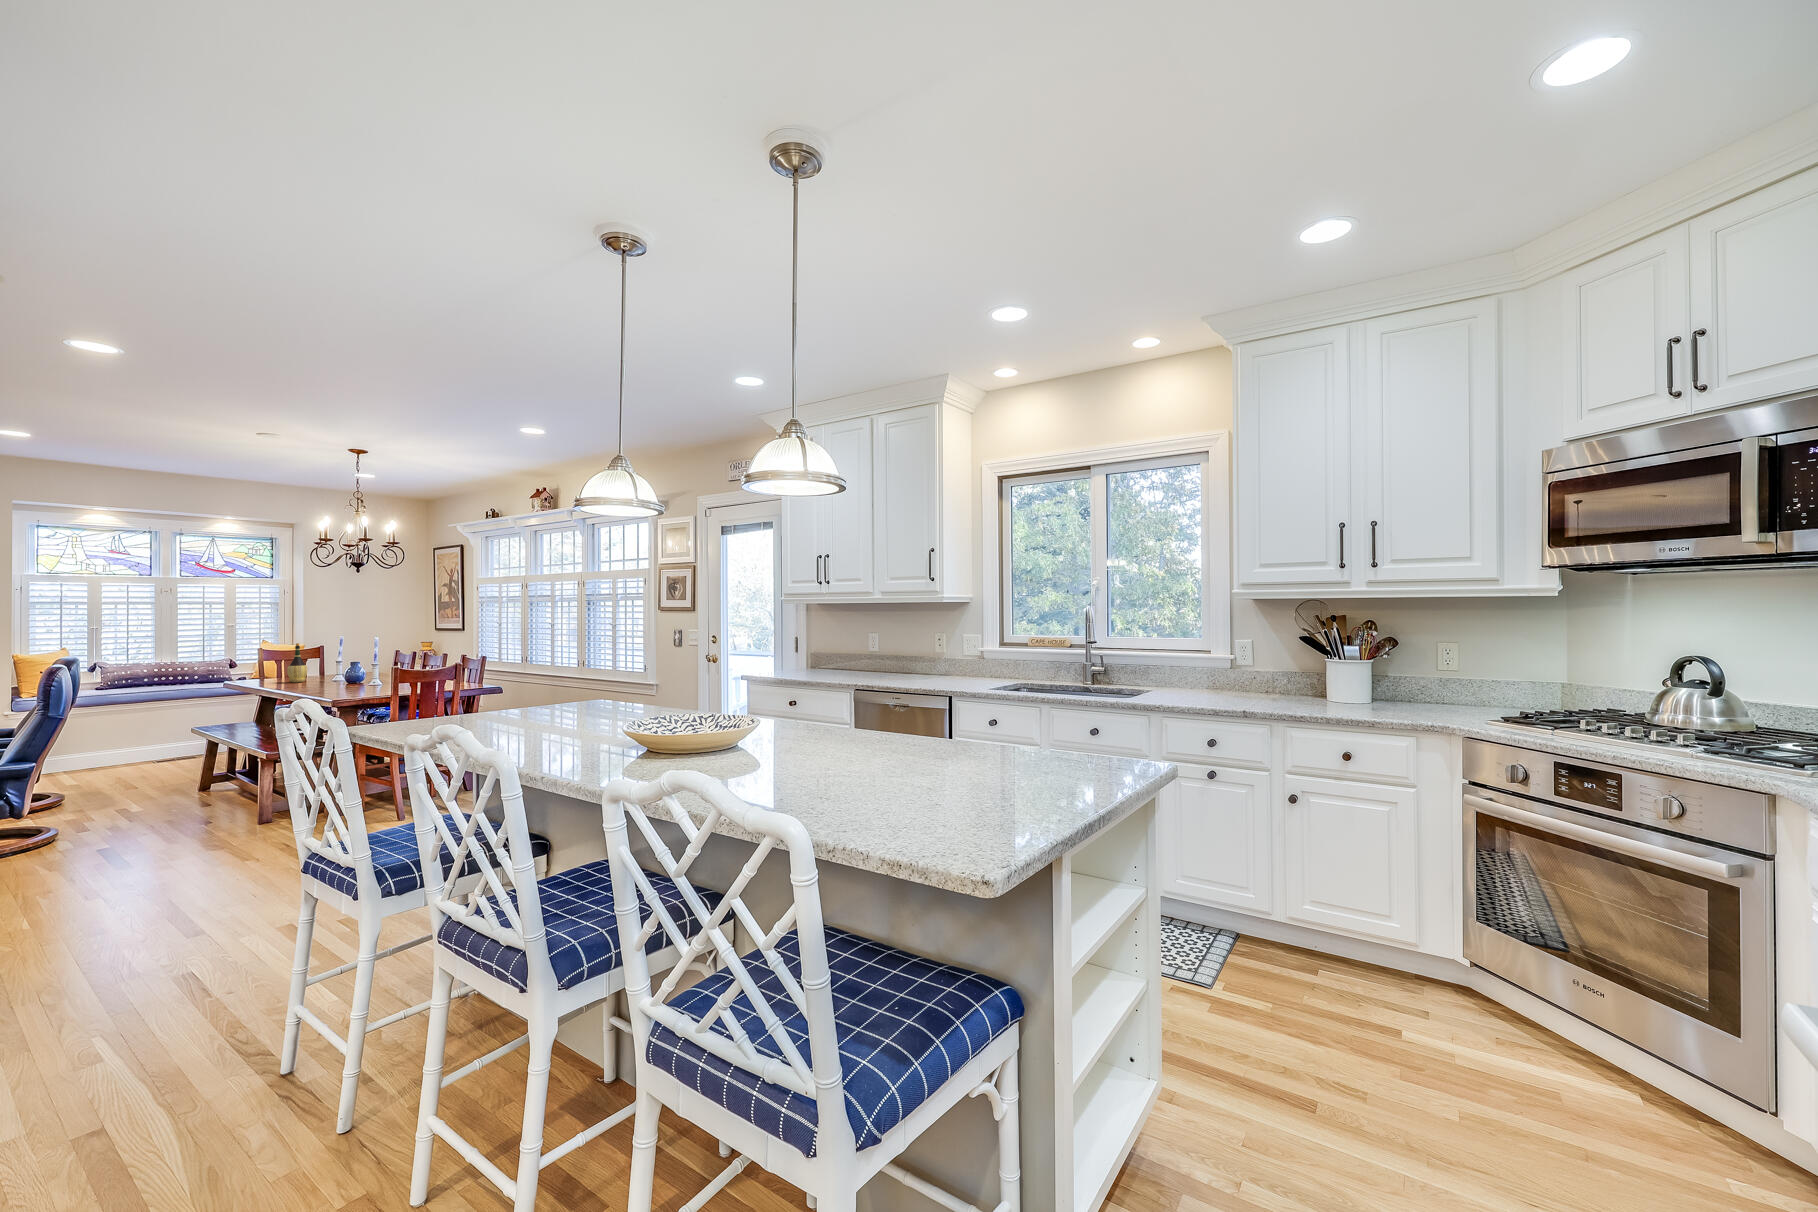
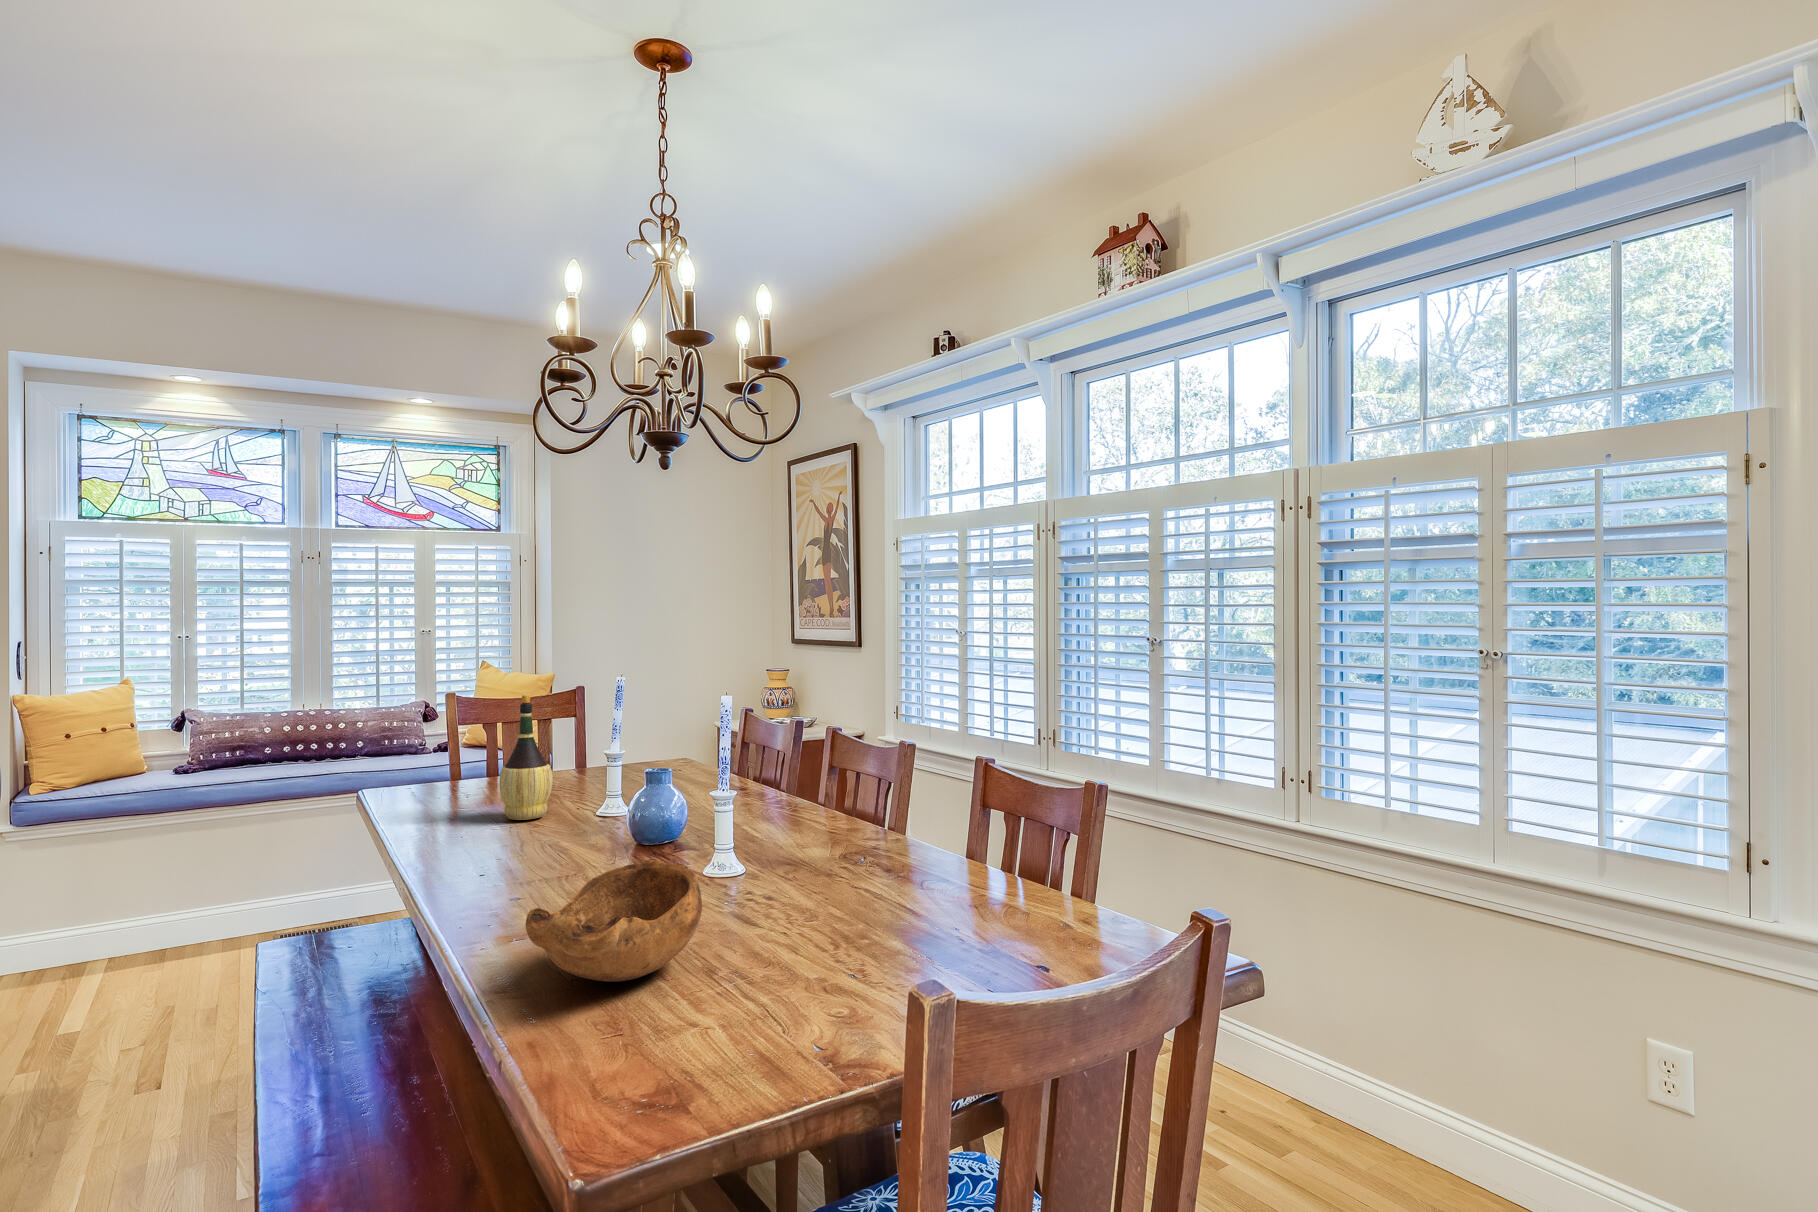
wooden bowl: none [304,673,350,694] -> present [526,861,702,982]

